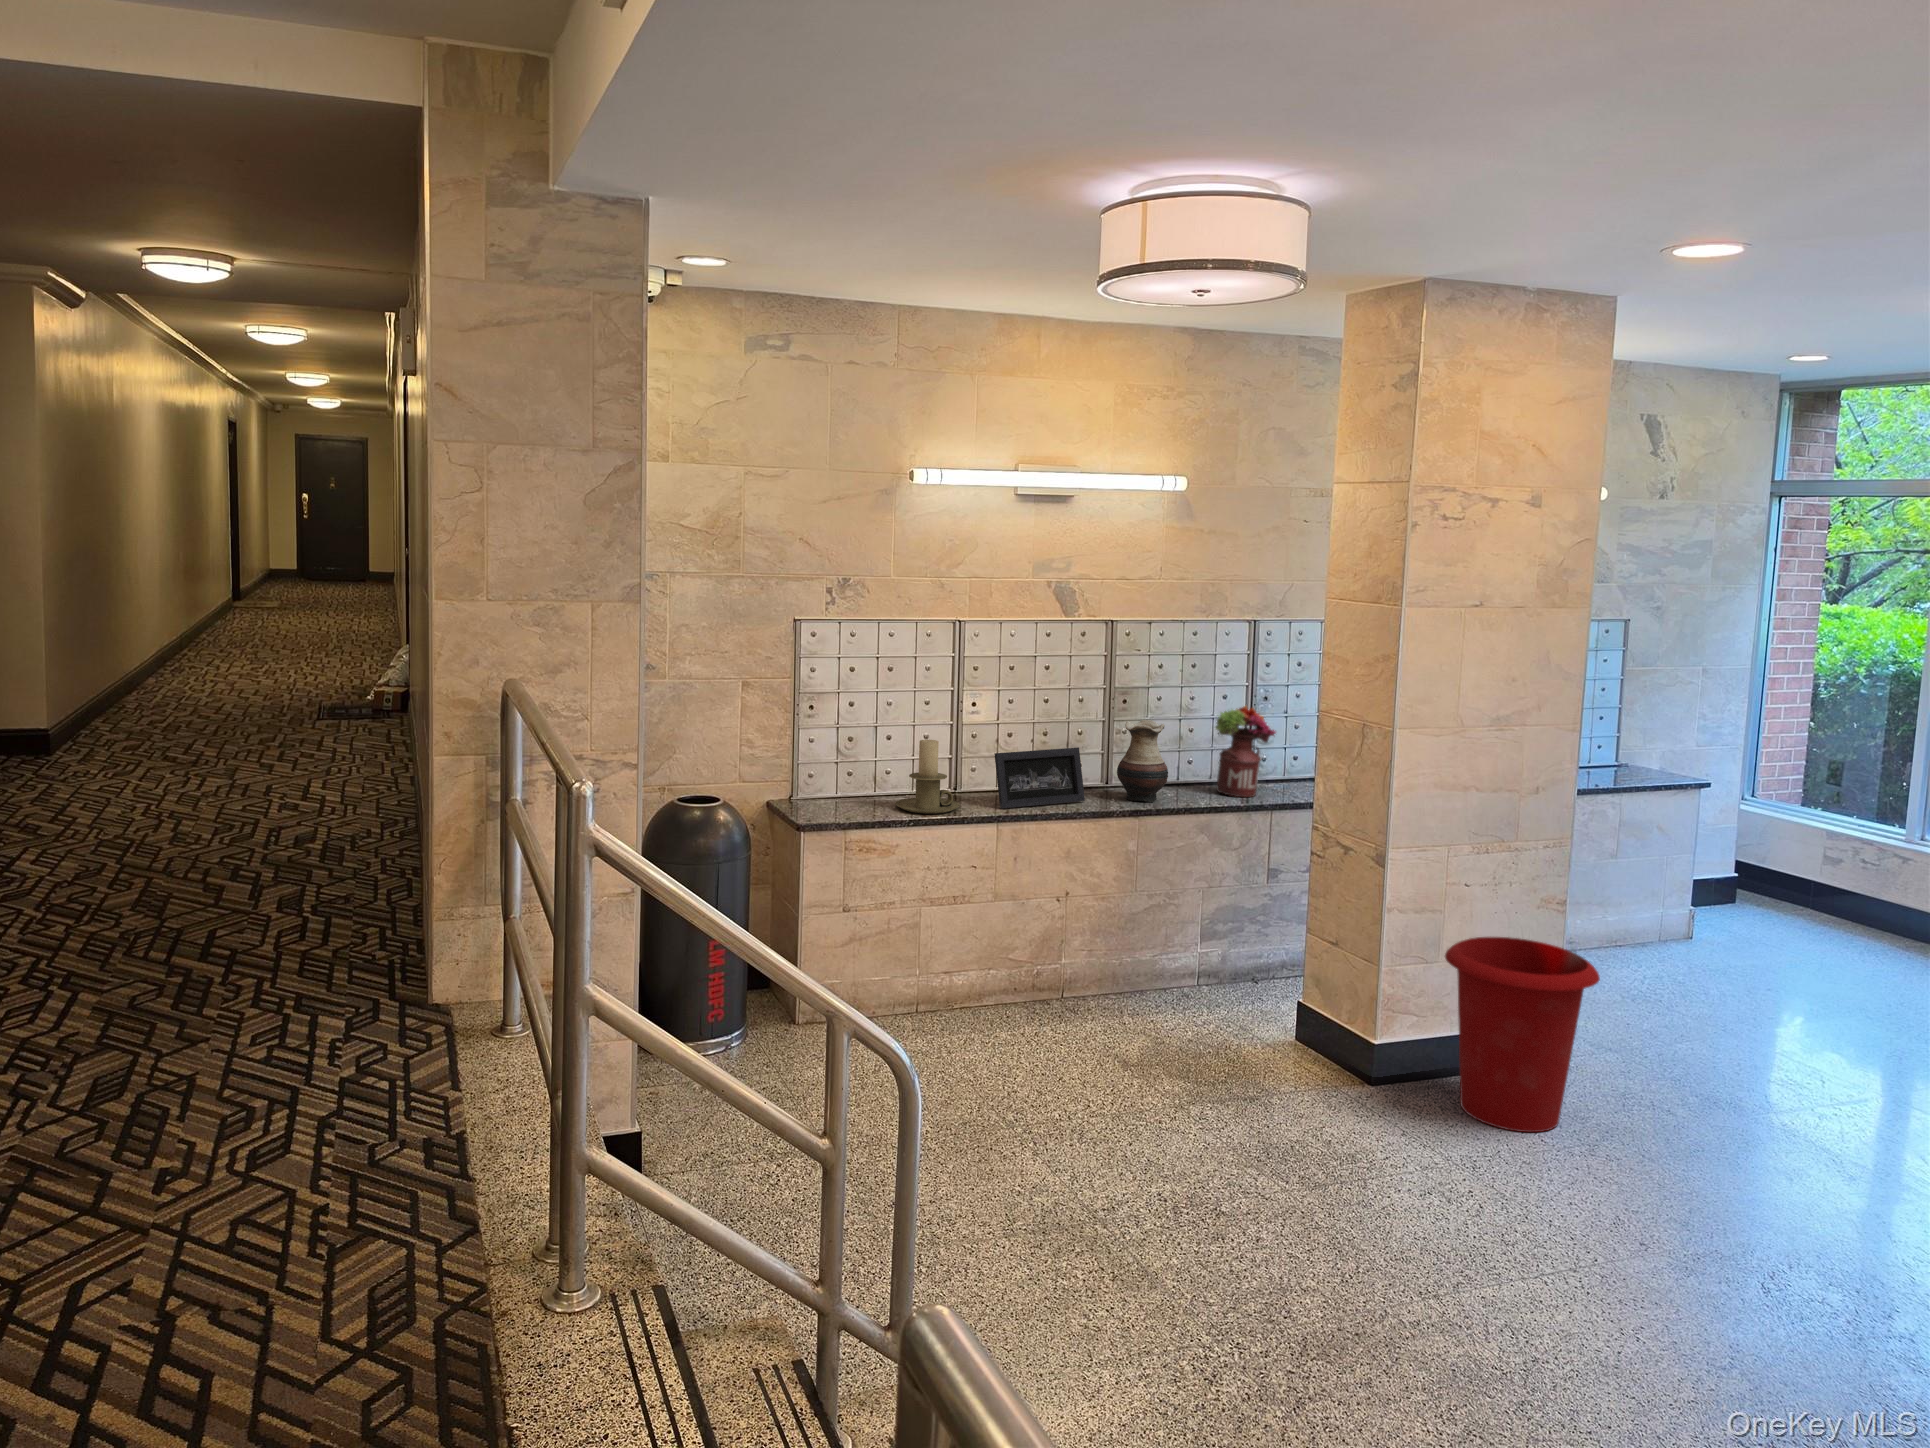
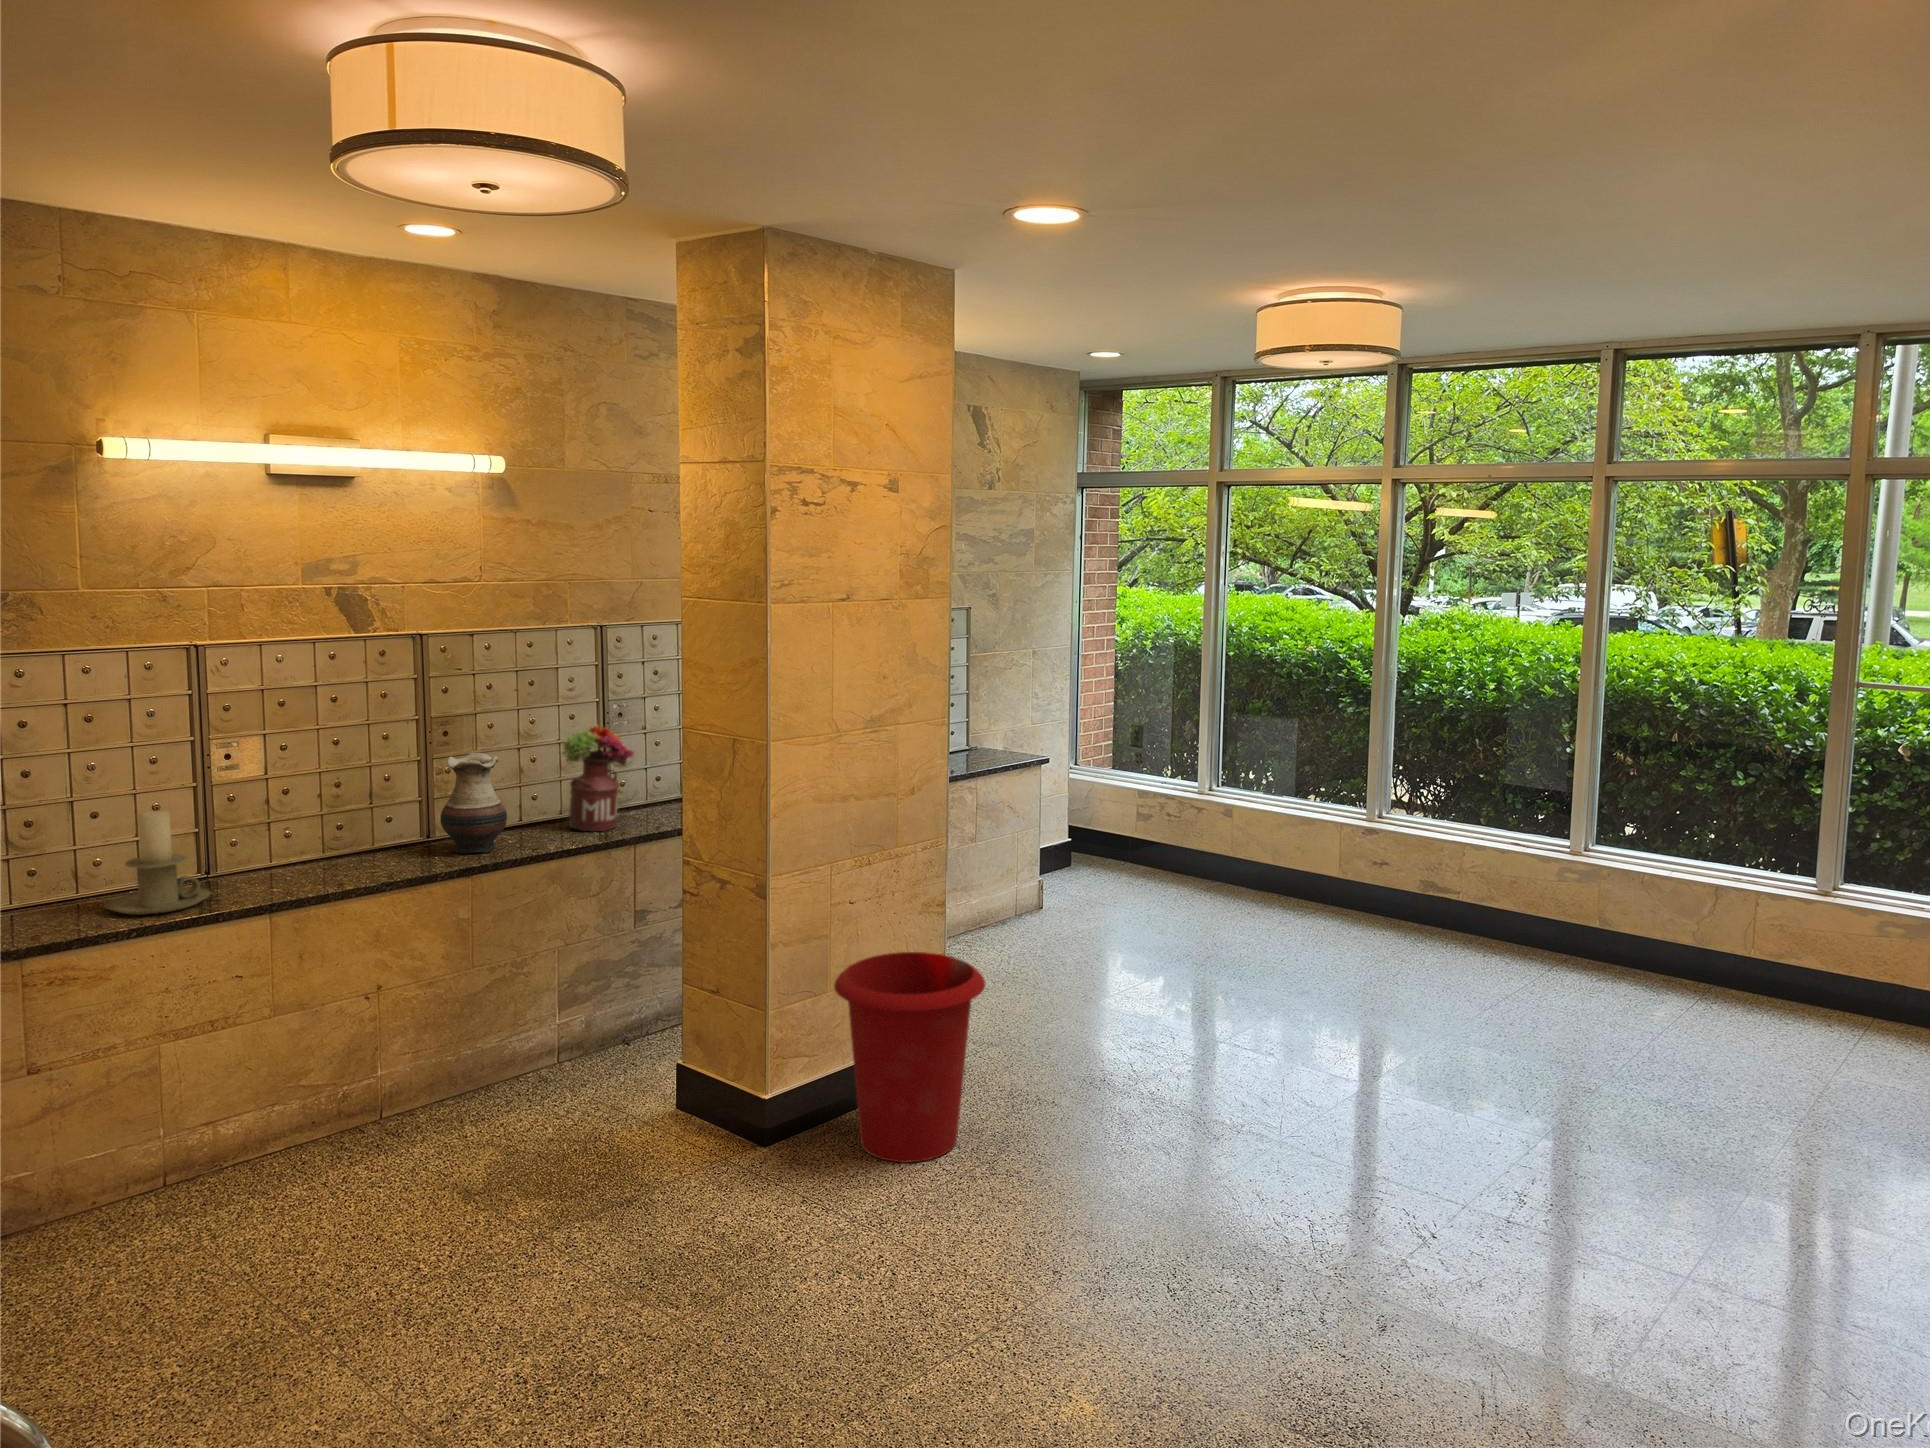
picture frame: present [995,747,1085,808] -> none [261,796,399,890]

